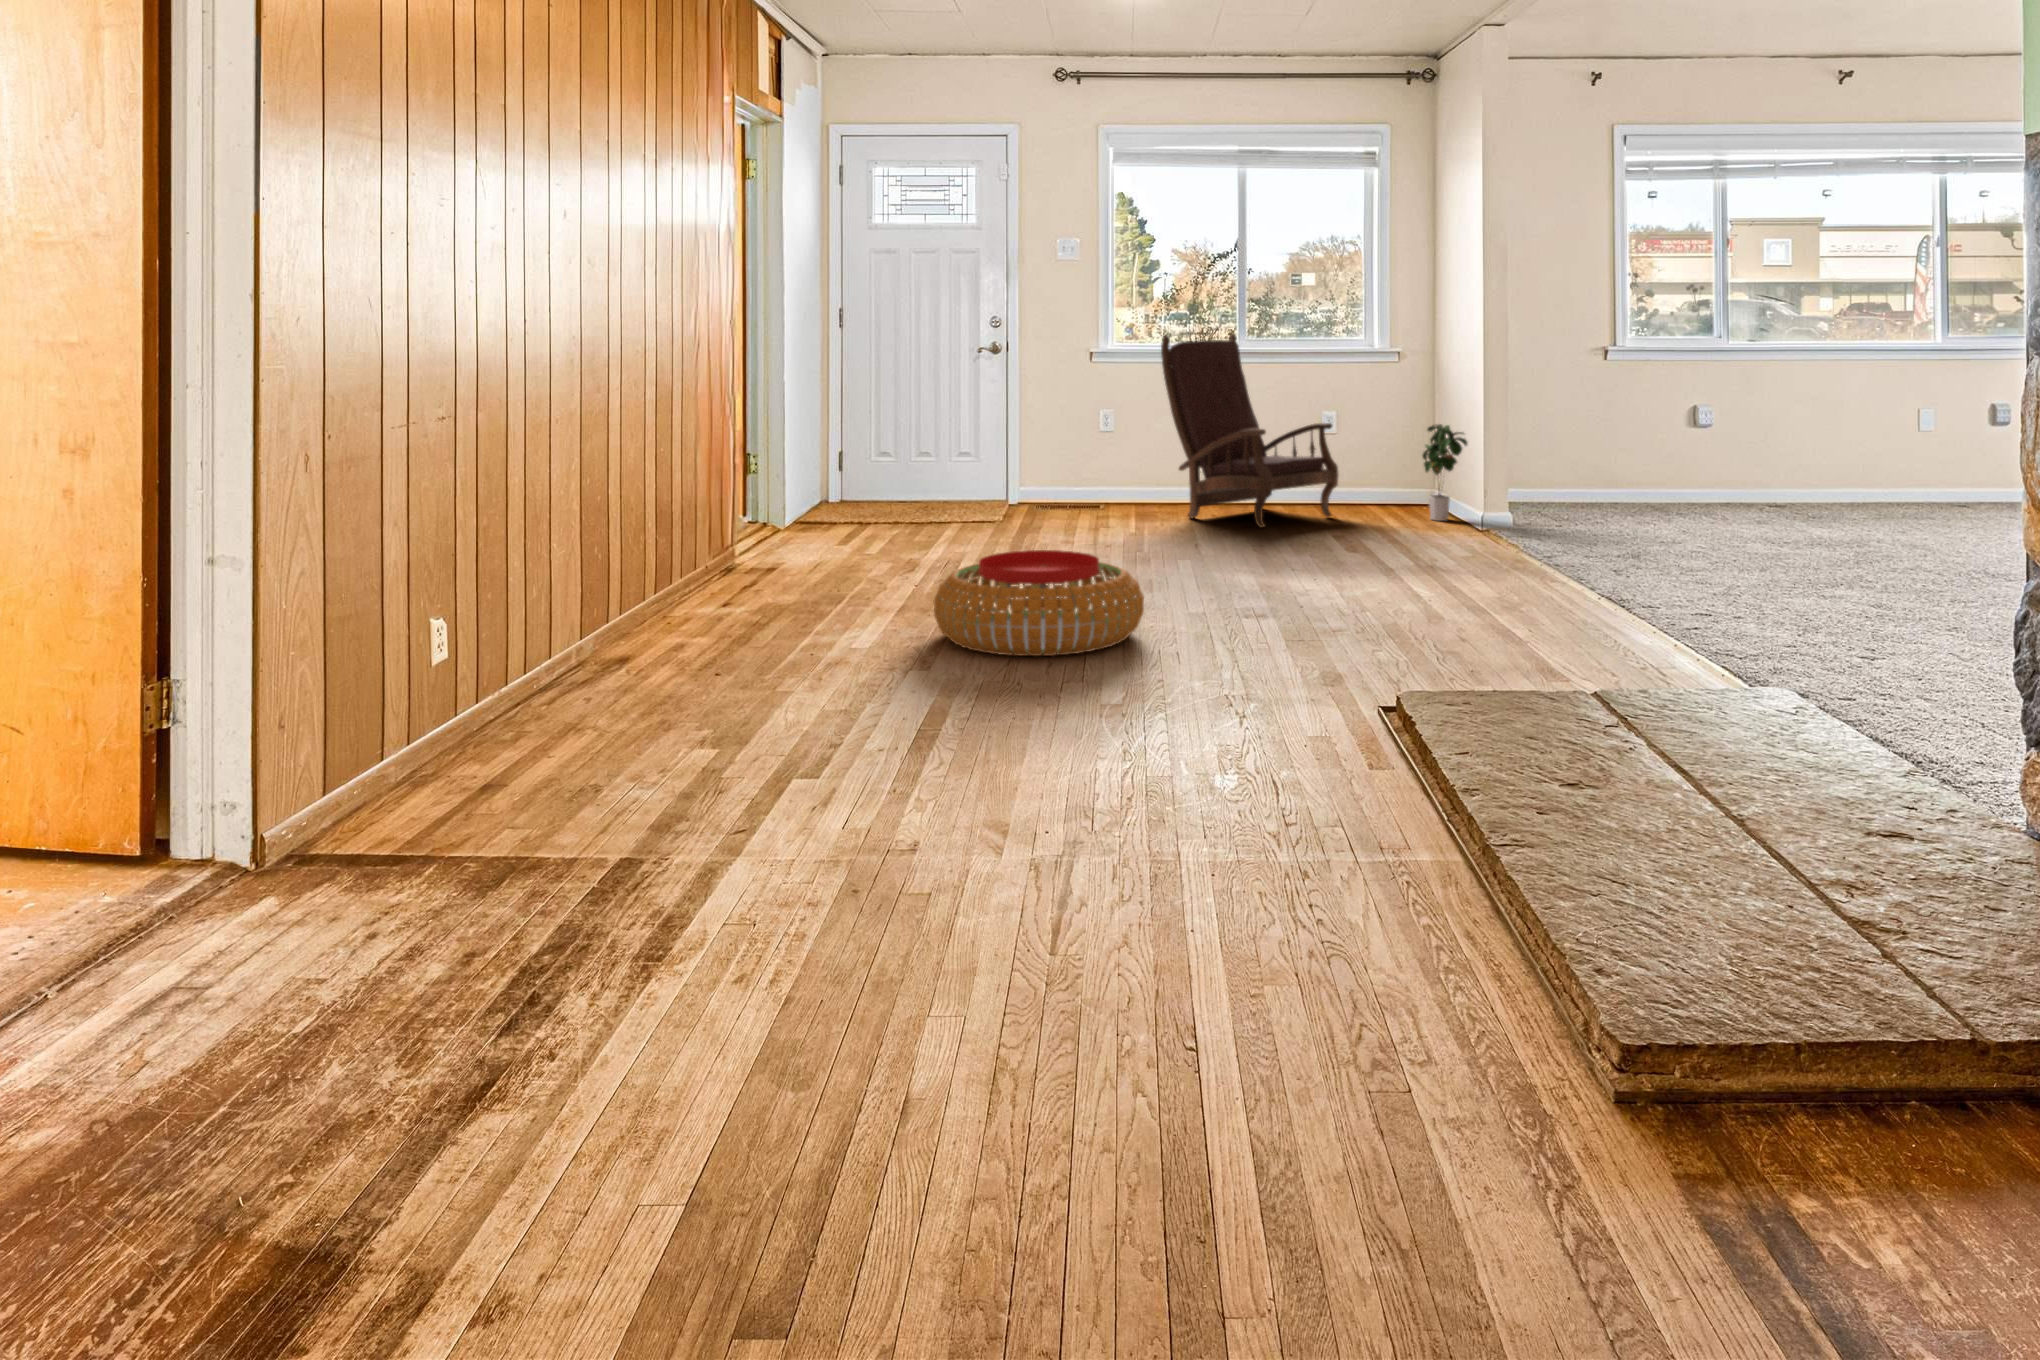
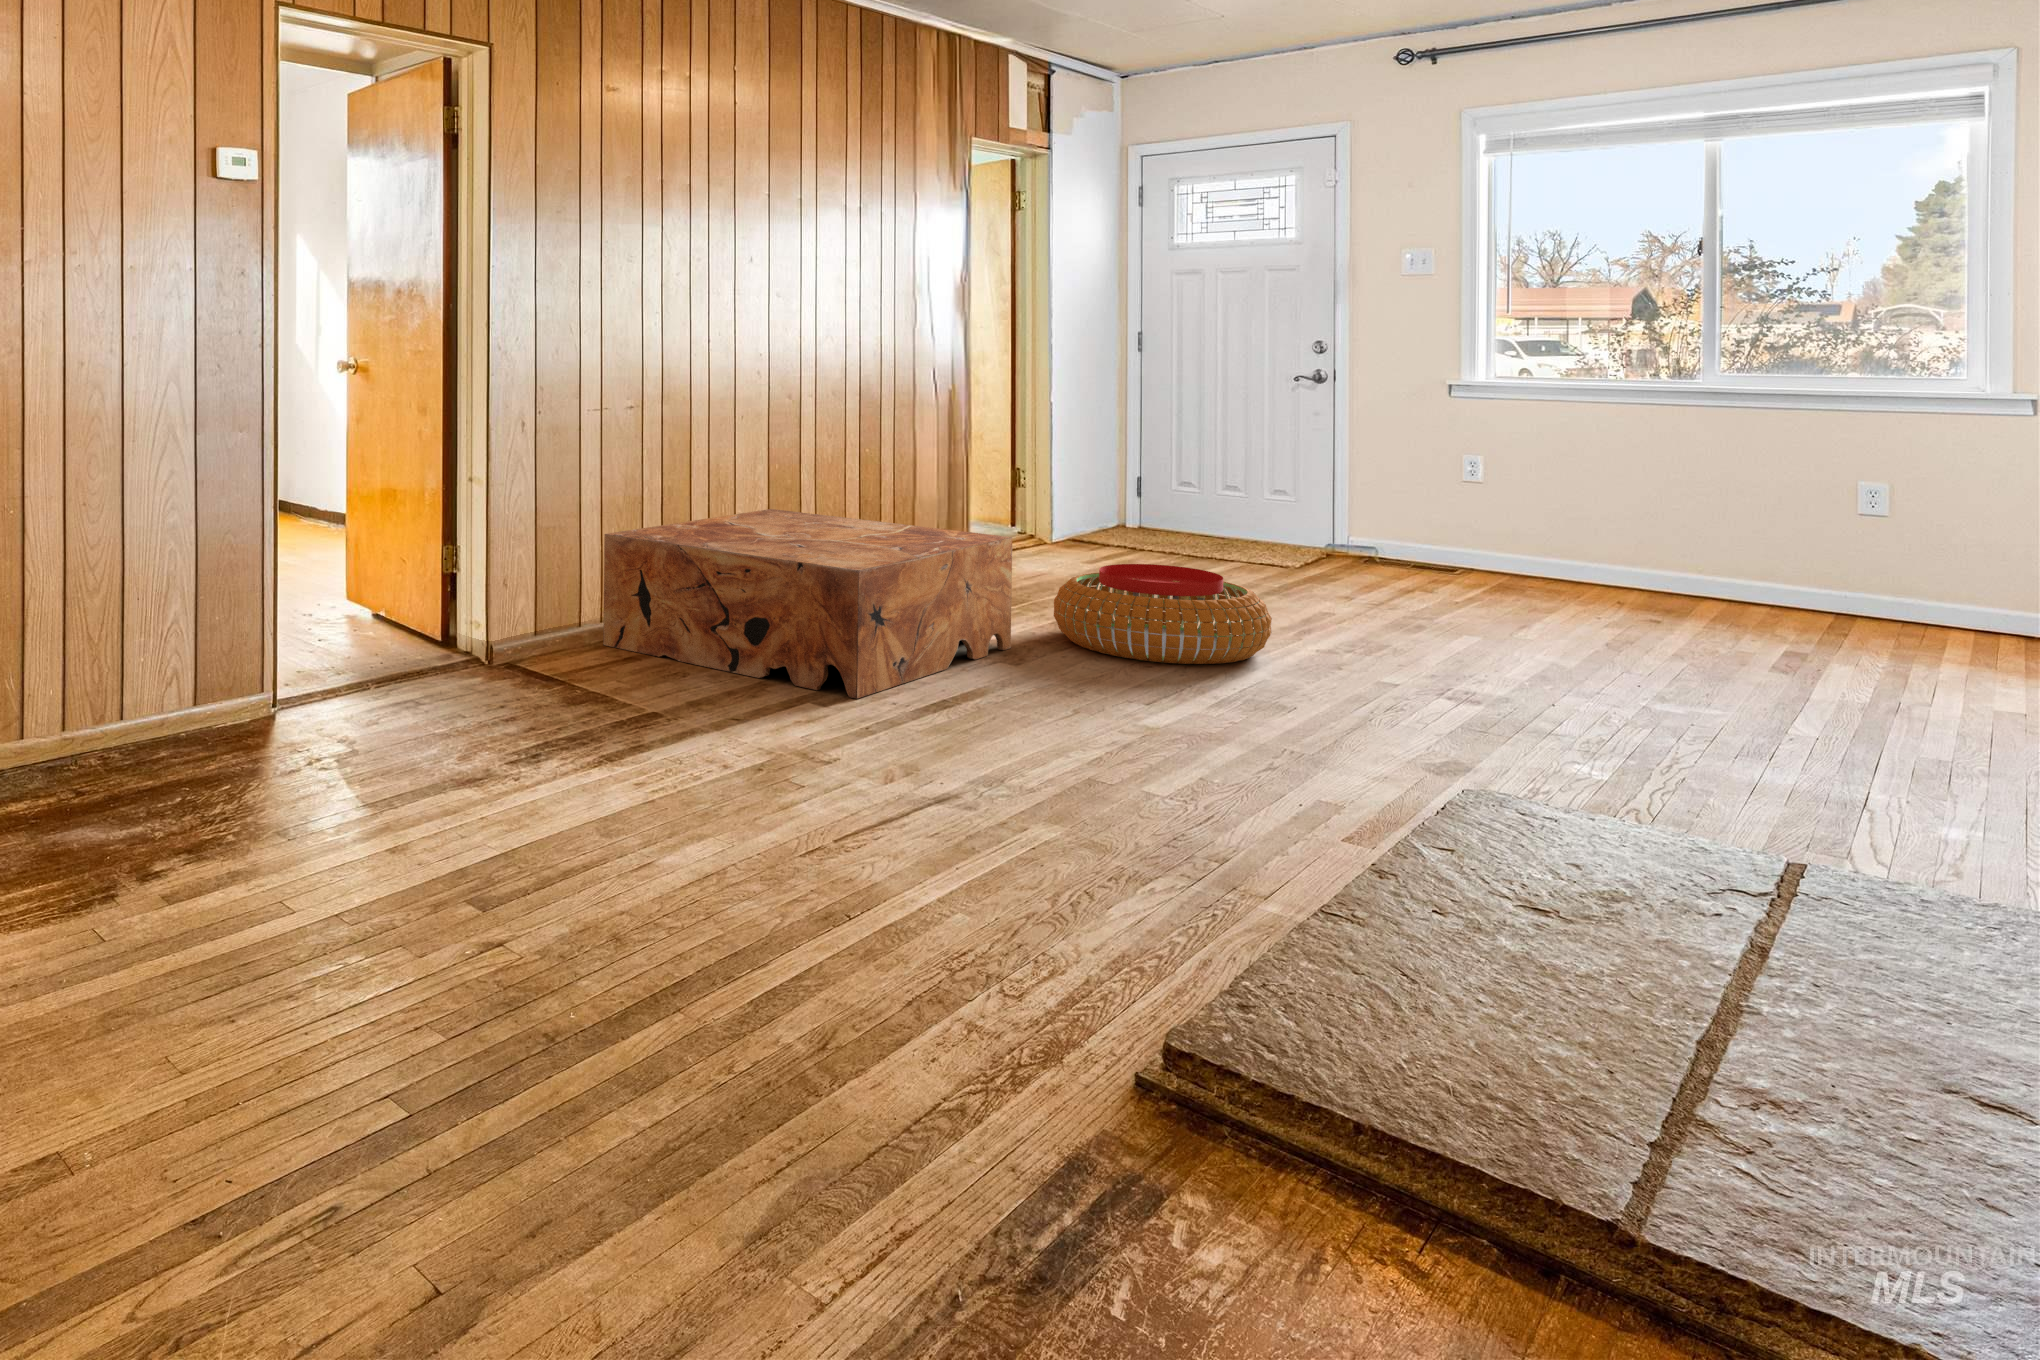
armchair: present [1161,334,1339,528] -> none [1511,360,1766,599]
potted plant: present [1422,424,1467,521] -> none [1917,494,1979,626]
coffee table: none [420,541,918,778] -> present [603,509,1012,699]

